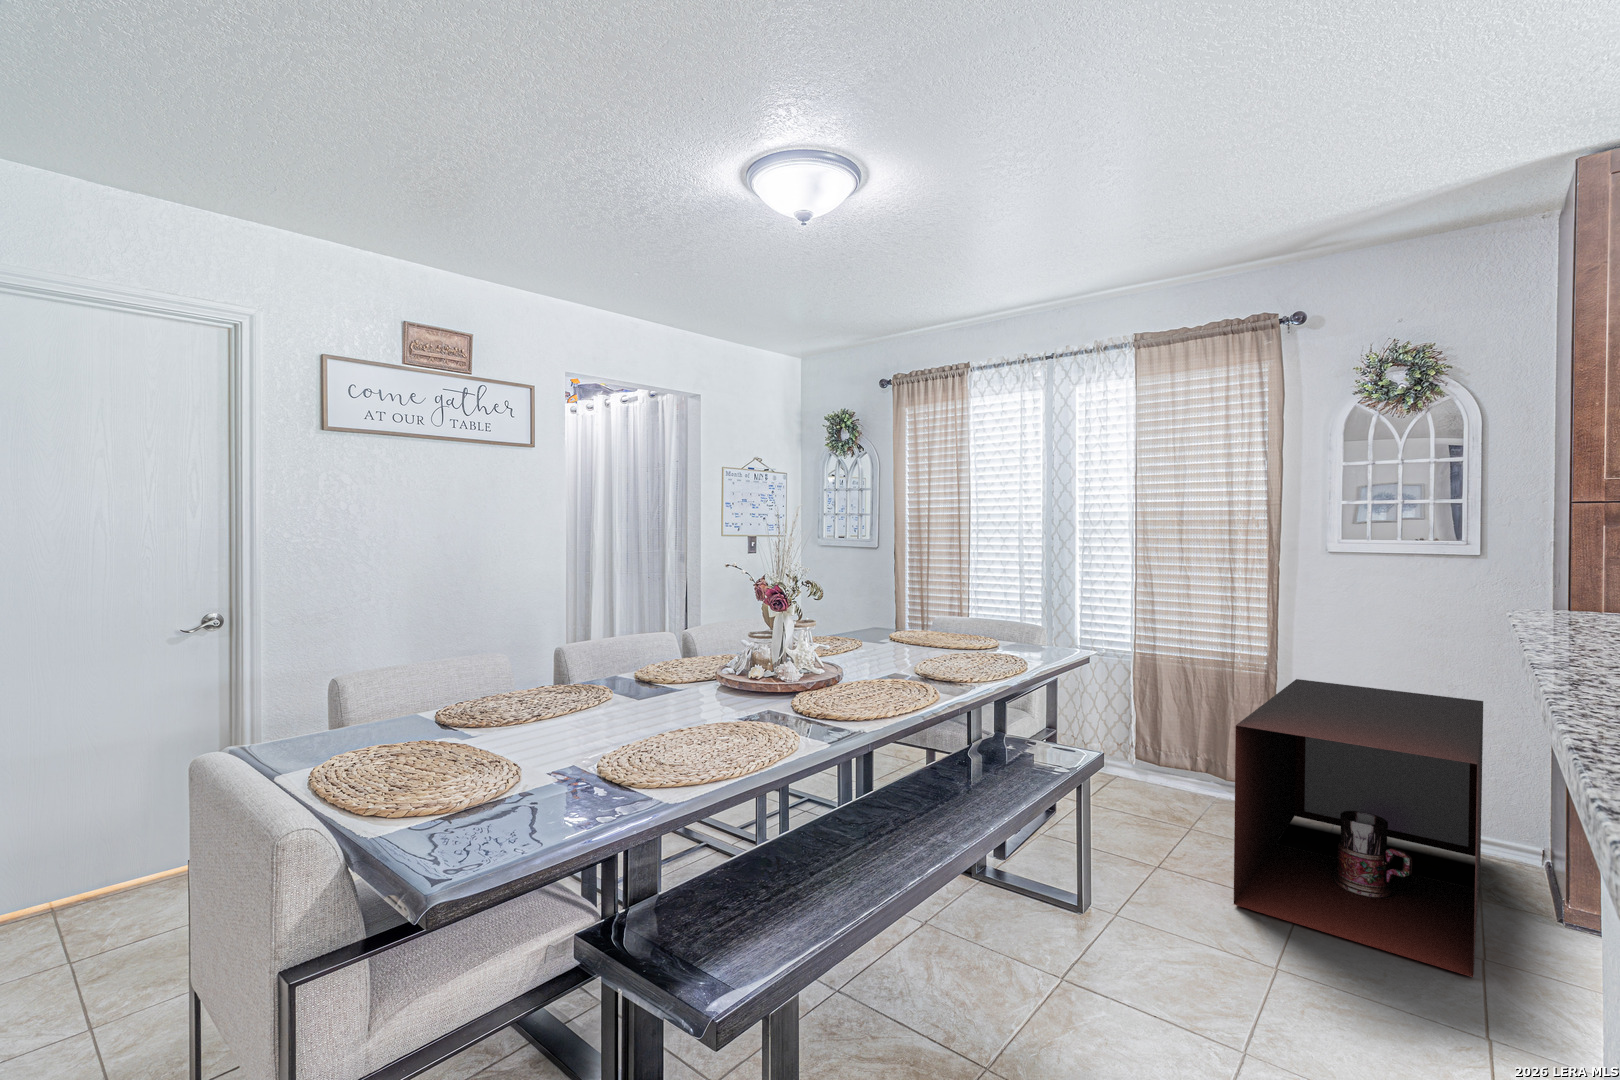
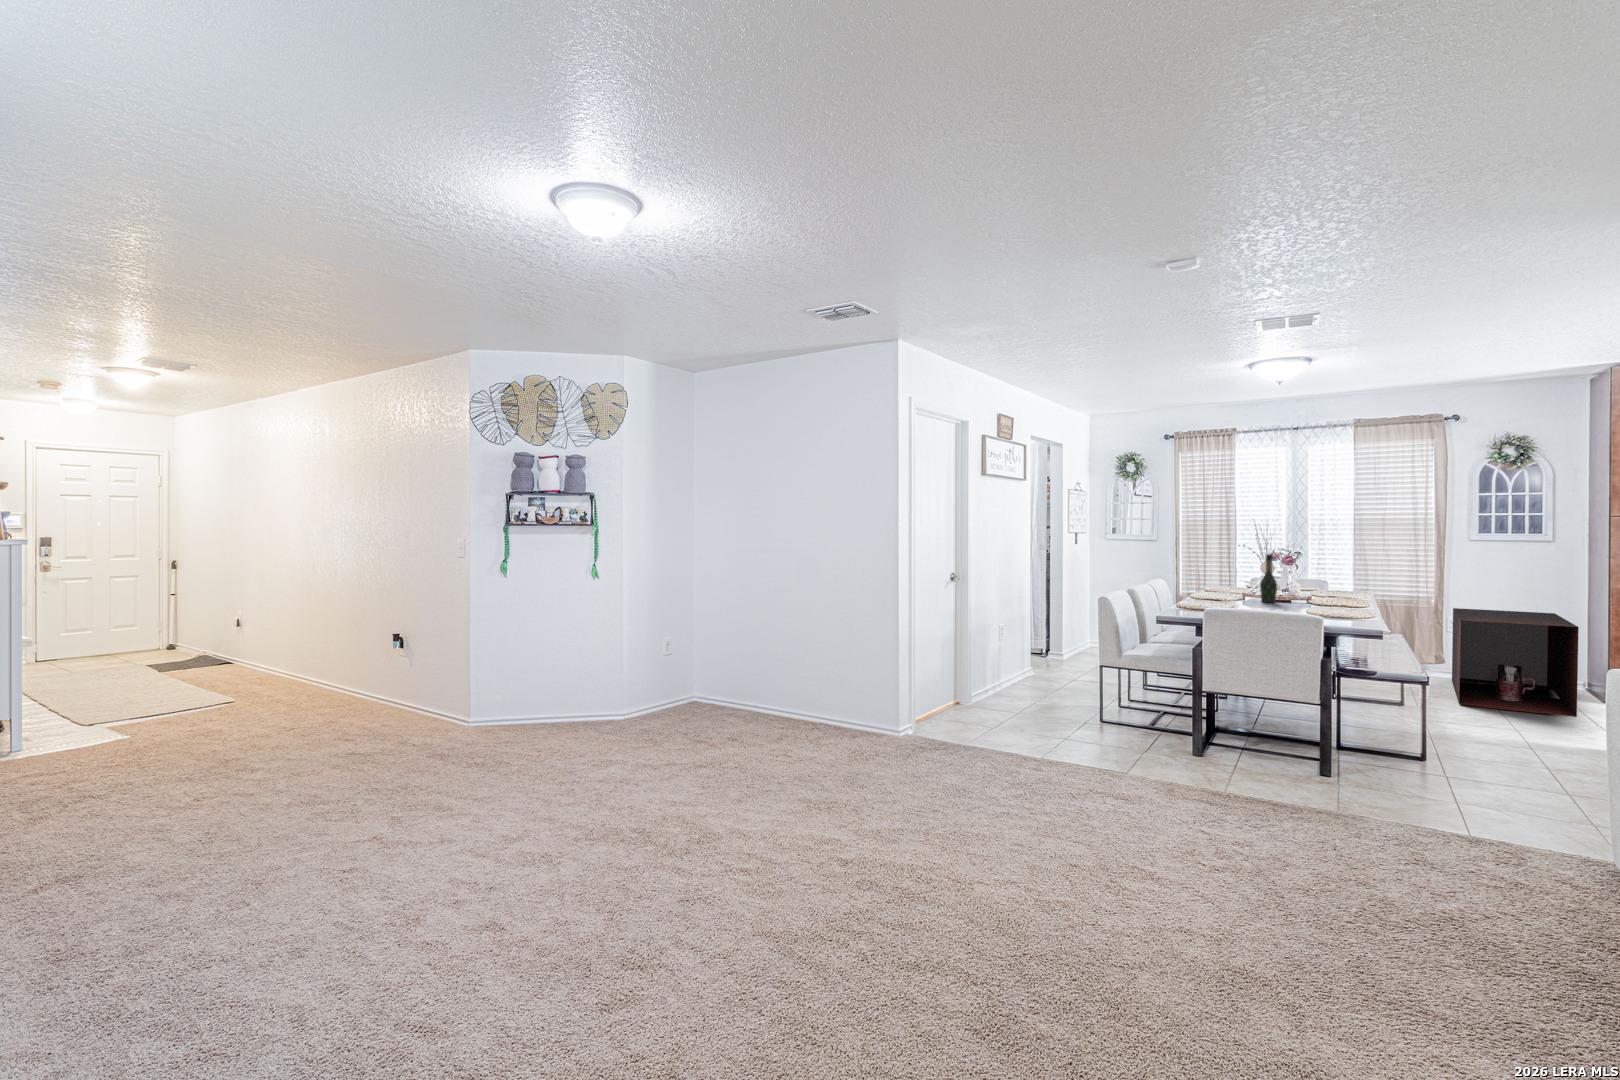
wine bottle: none [655,590,691,705] -> present [1260,554,1278,603]

